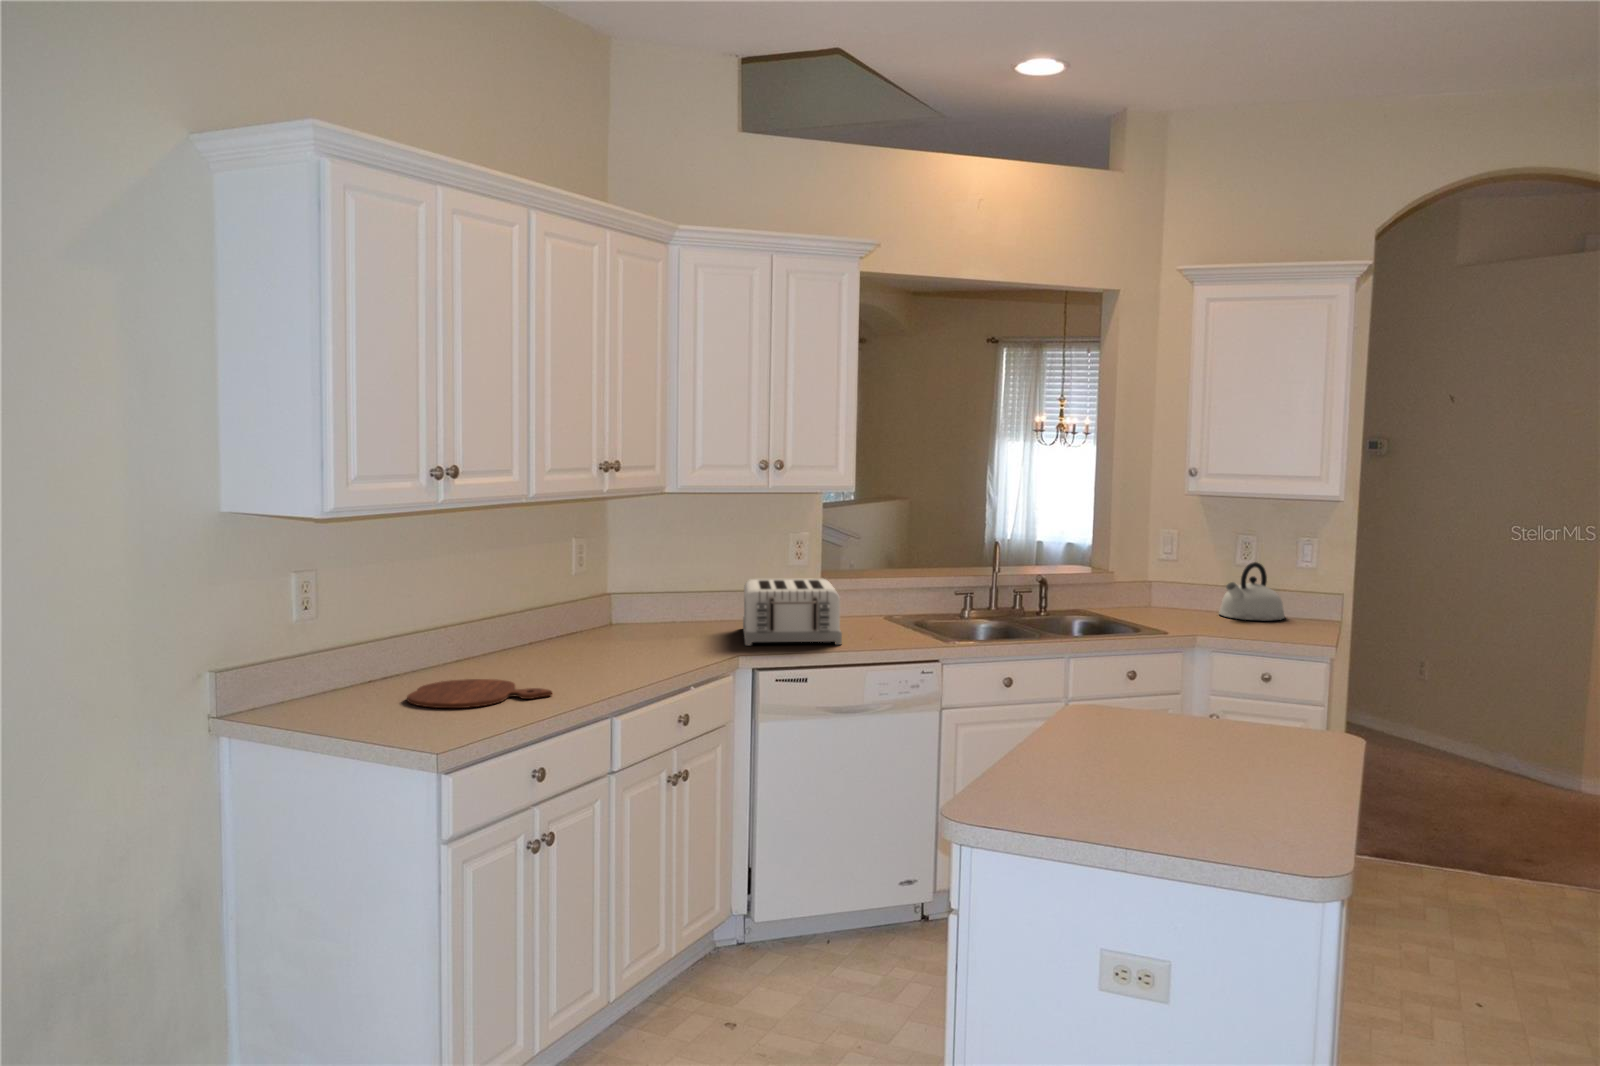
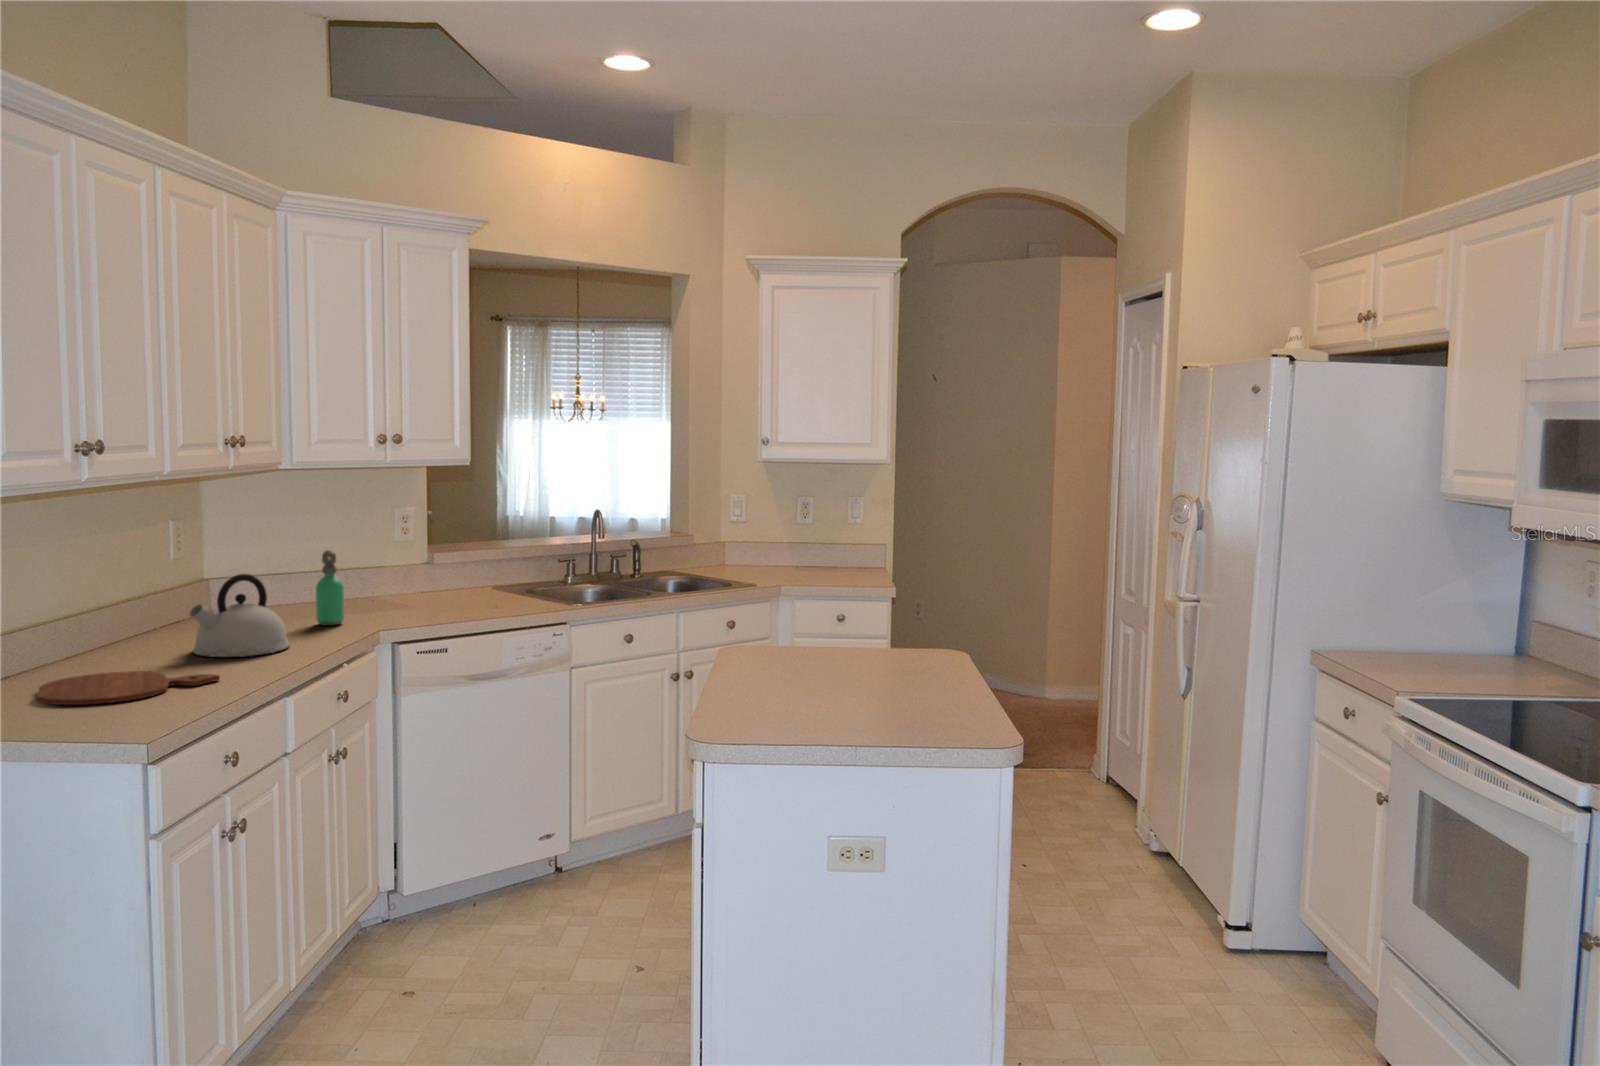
kettle: present [1219,562,1285,620] -> present [190,574,289,657]
soap dispenser: none [689,576,714,648] -> present [316,550,344,625]
toaster: present [743,579,842,645] -> none [354,550,477,620]

